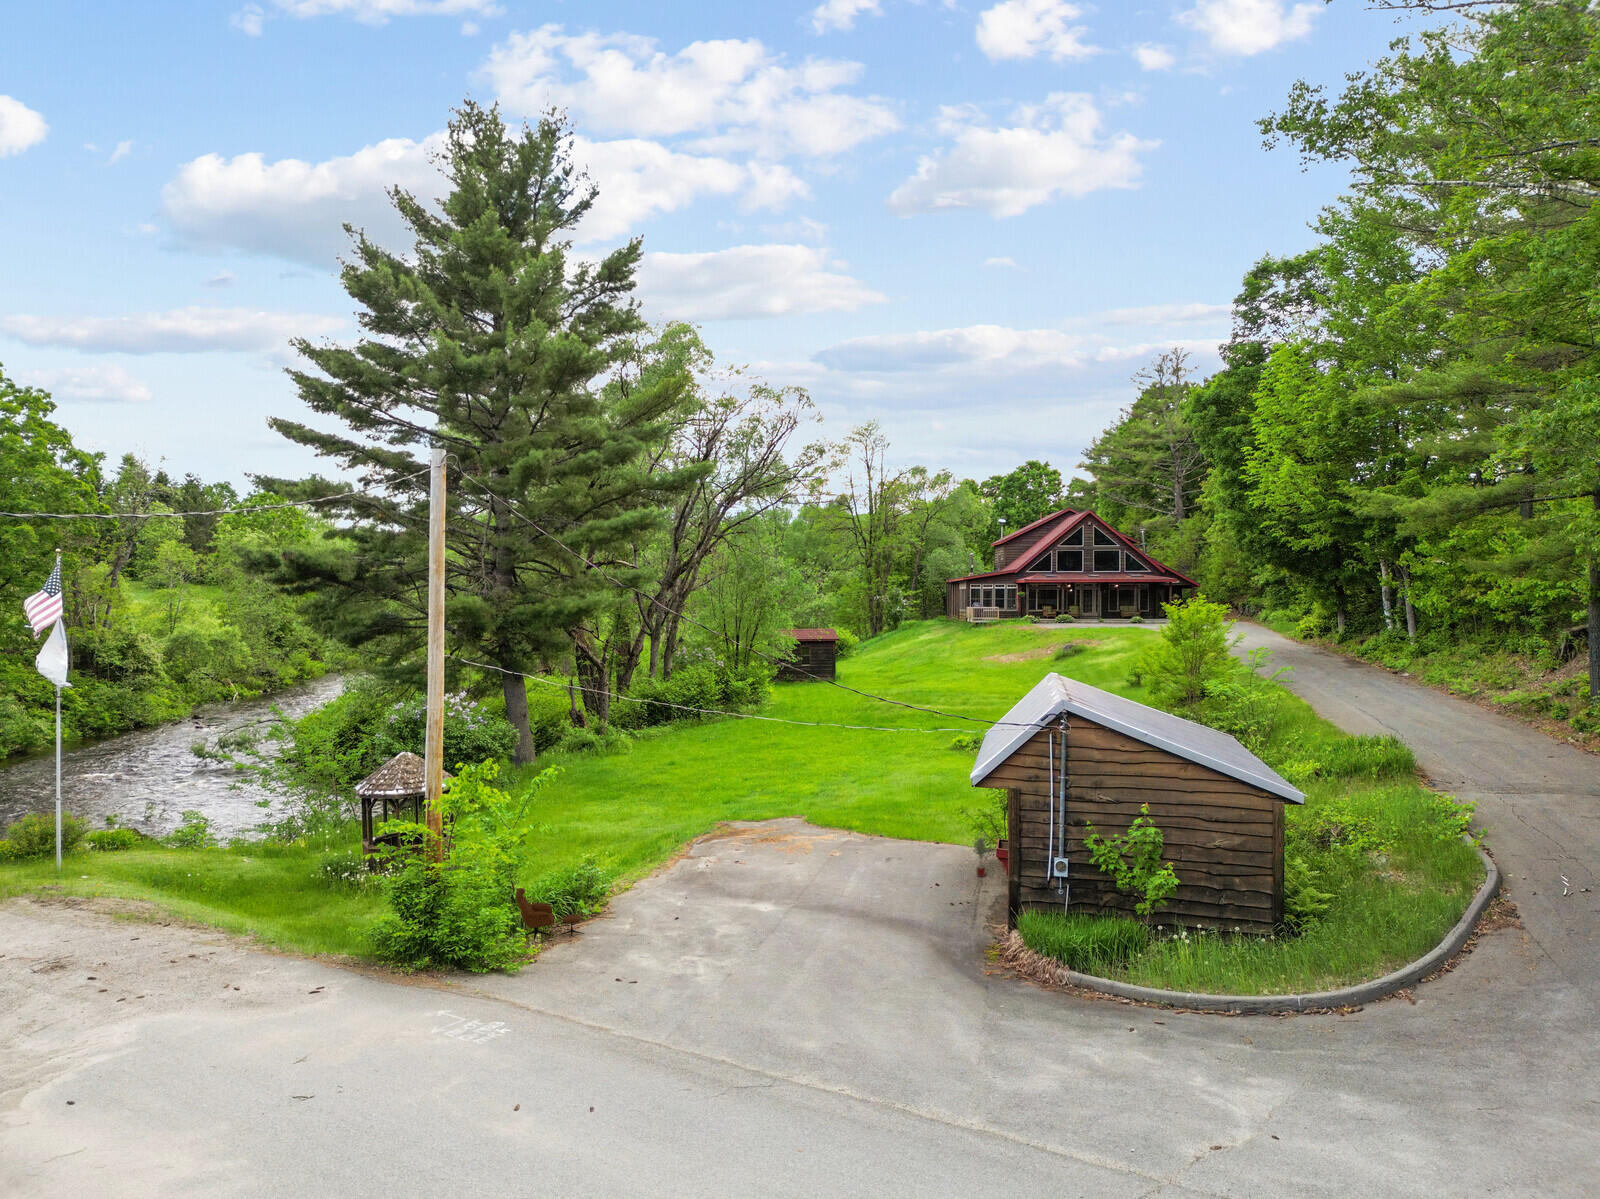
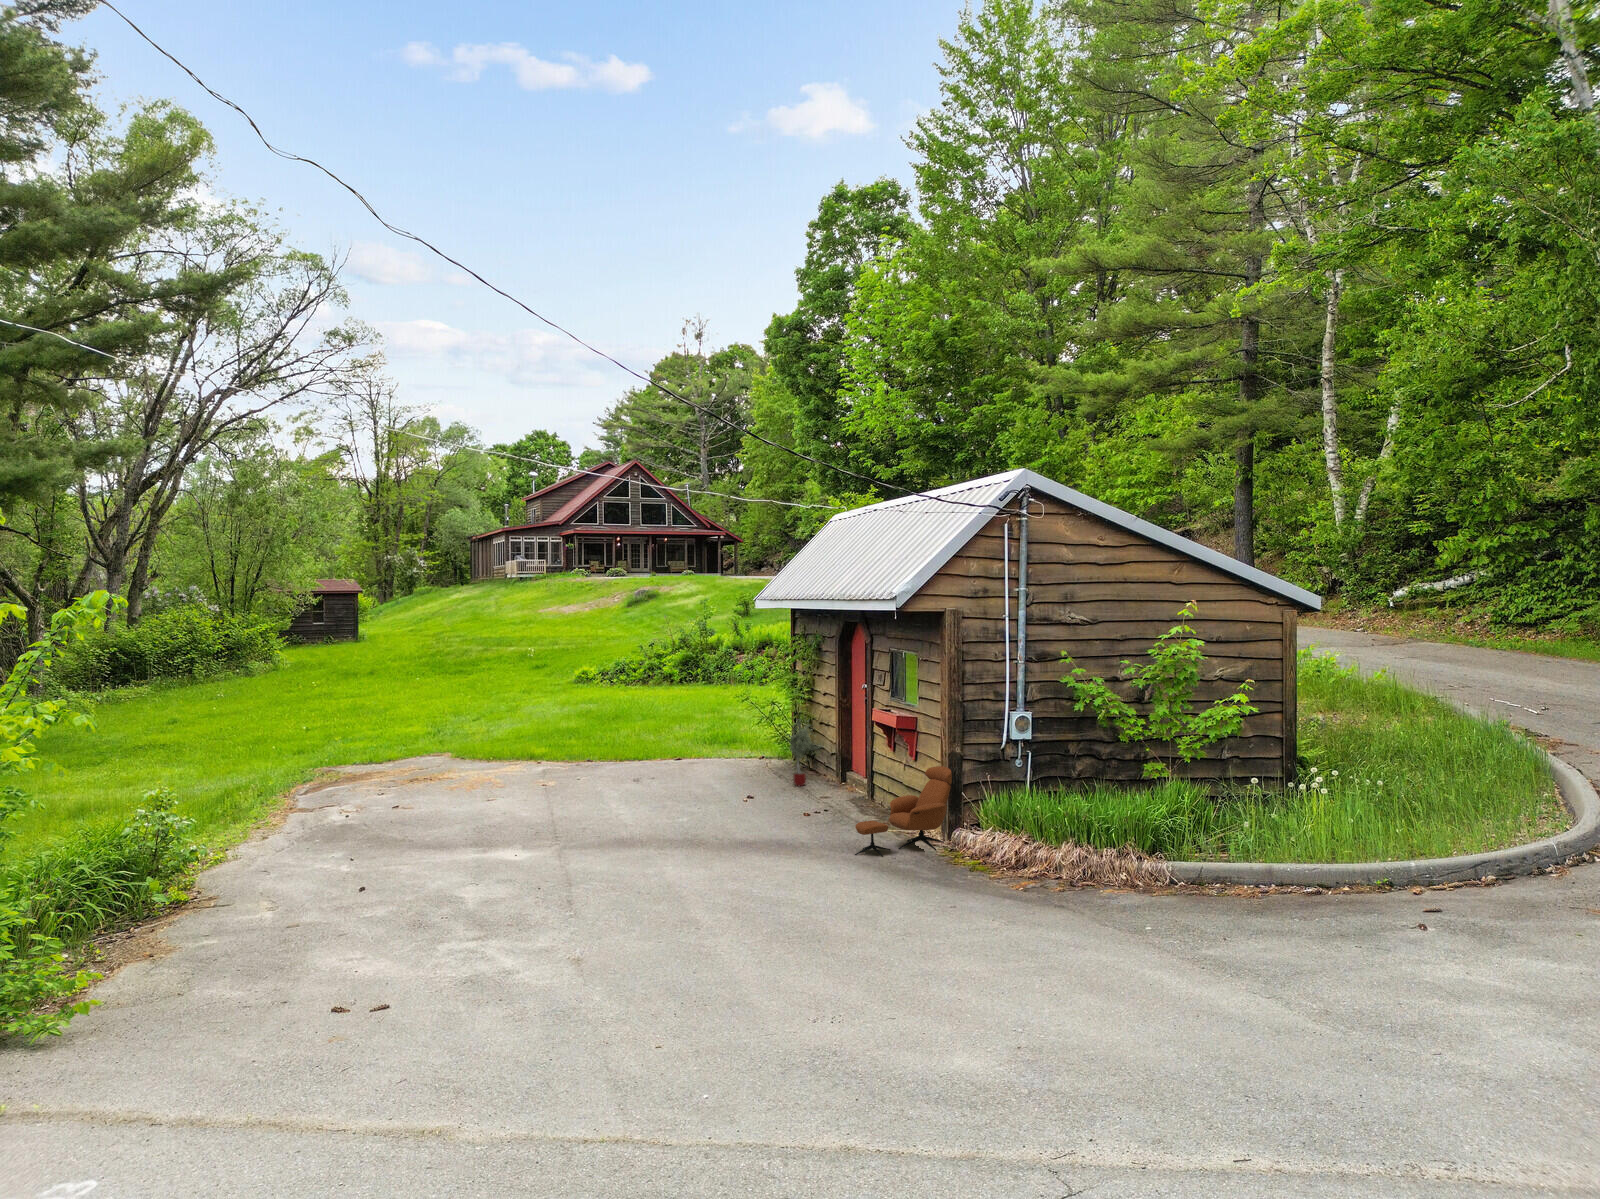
lounge chair: present [516,888,584,941] -> present [855,766,952,857]

